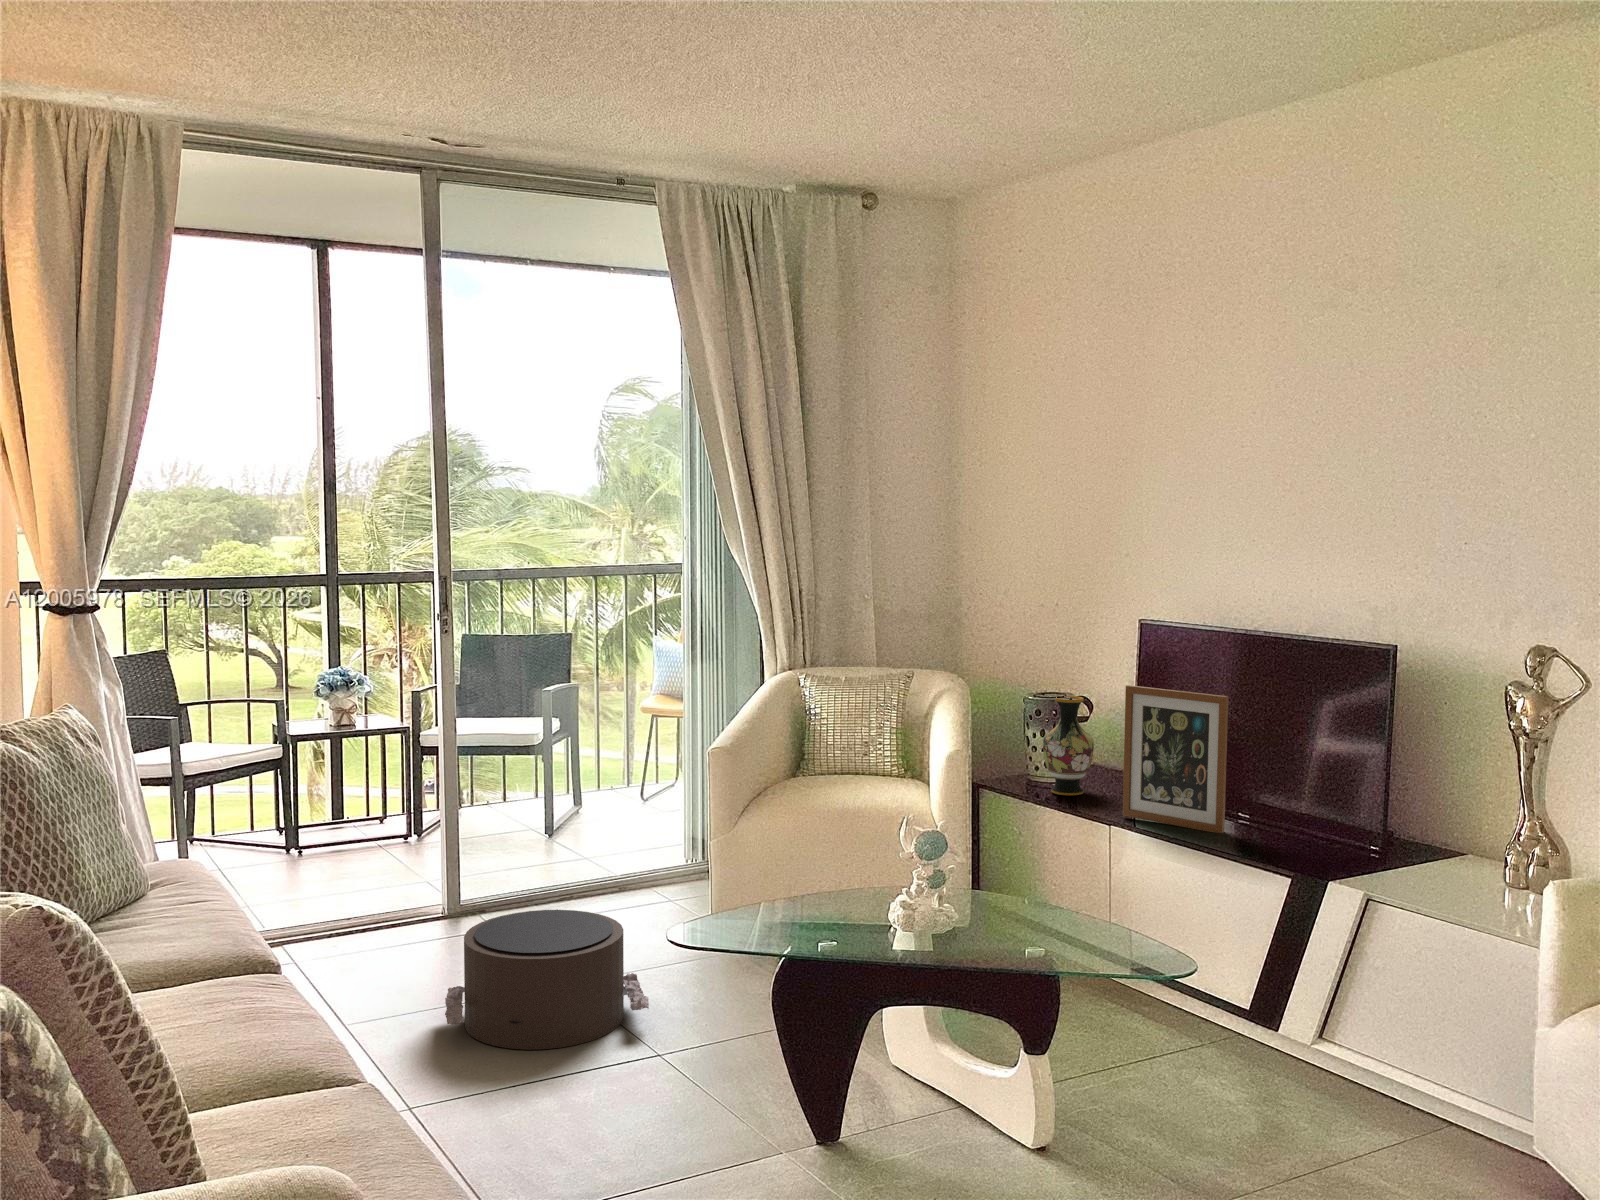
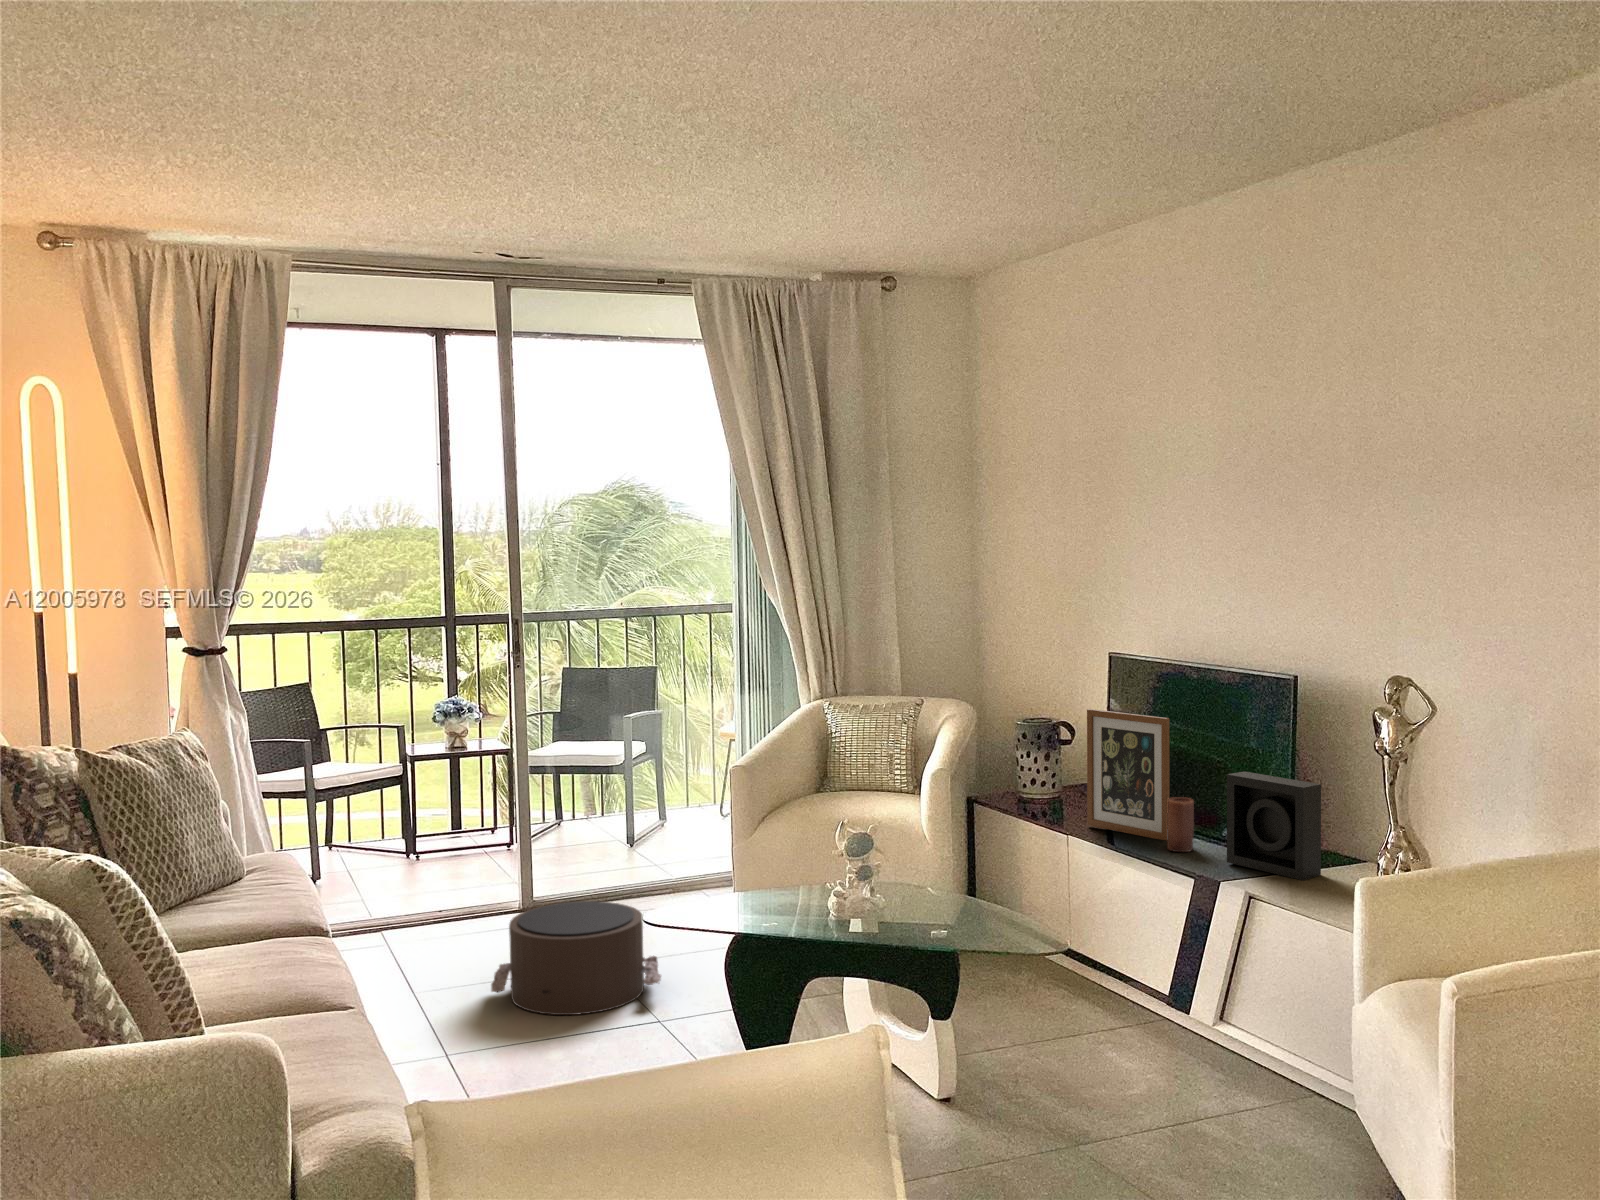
vase: present [1043,696,1094,795] -> none [1030,719,1075,808]
speaker: none [1309,757,1426,881] -> present [1227,771,1321,881]
candle: none [1230,785,1262,848] -> present [1167,797,1194,852]

